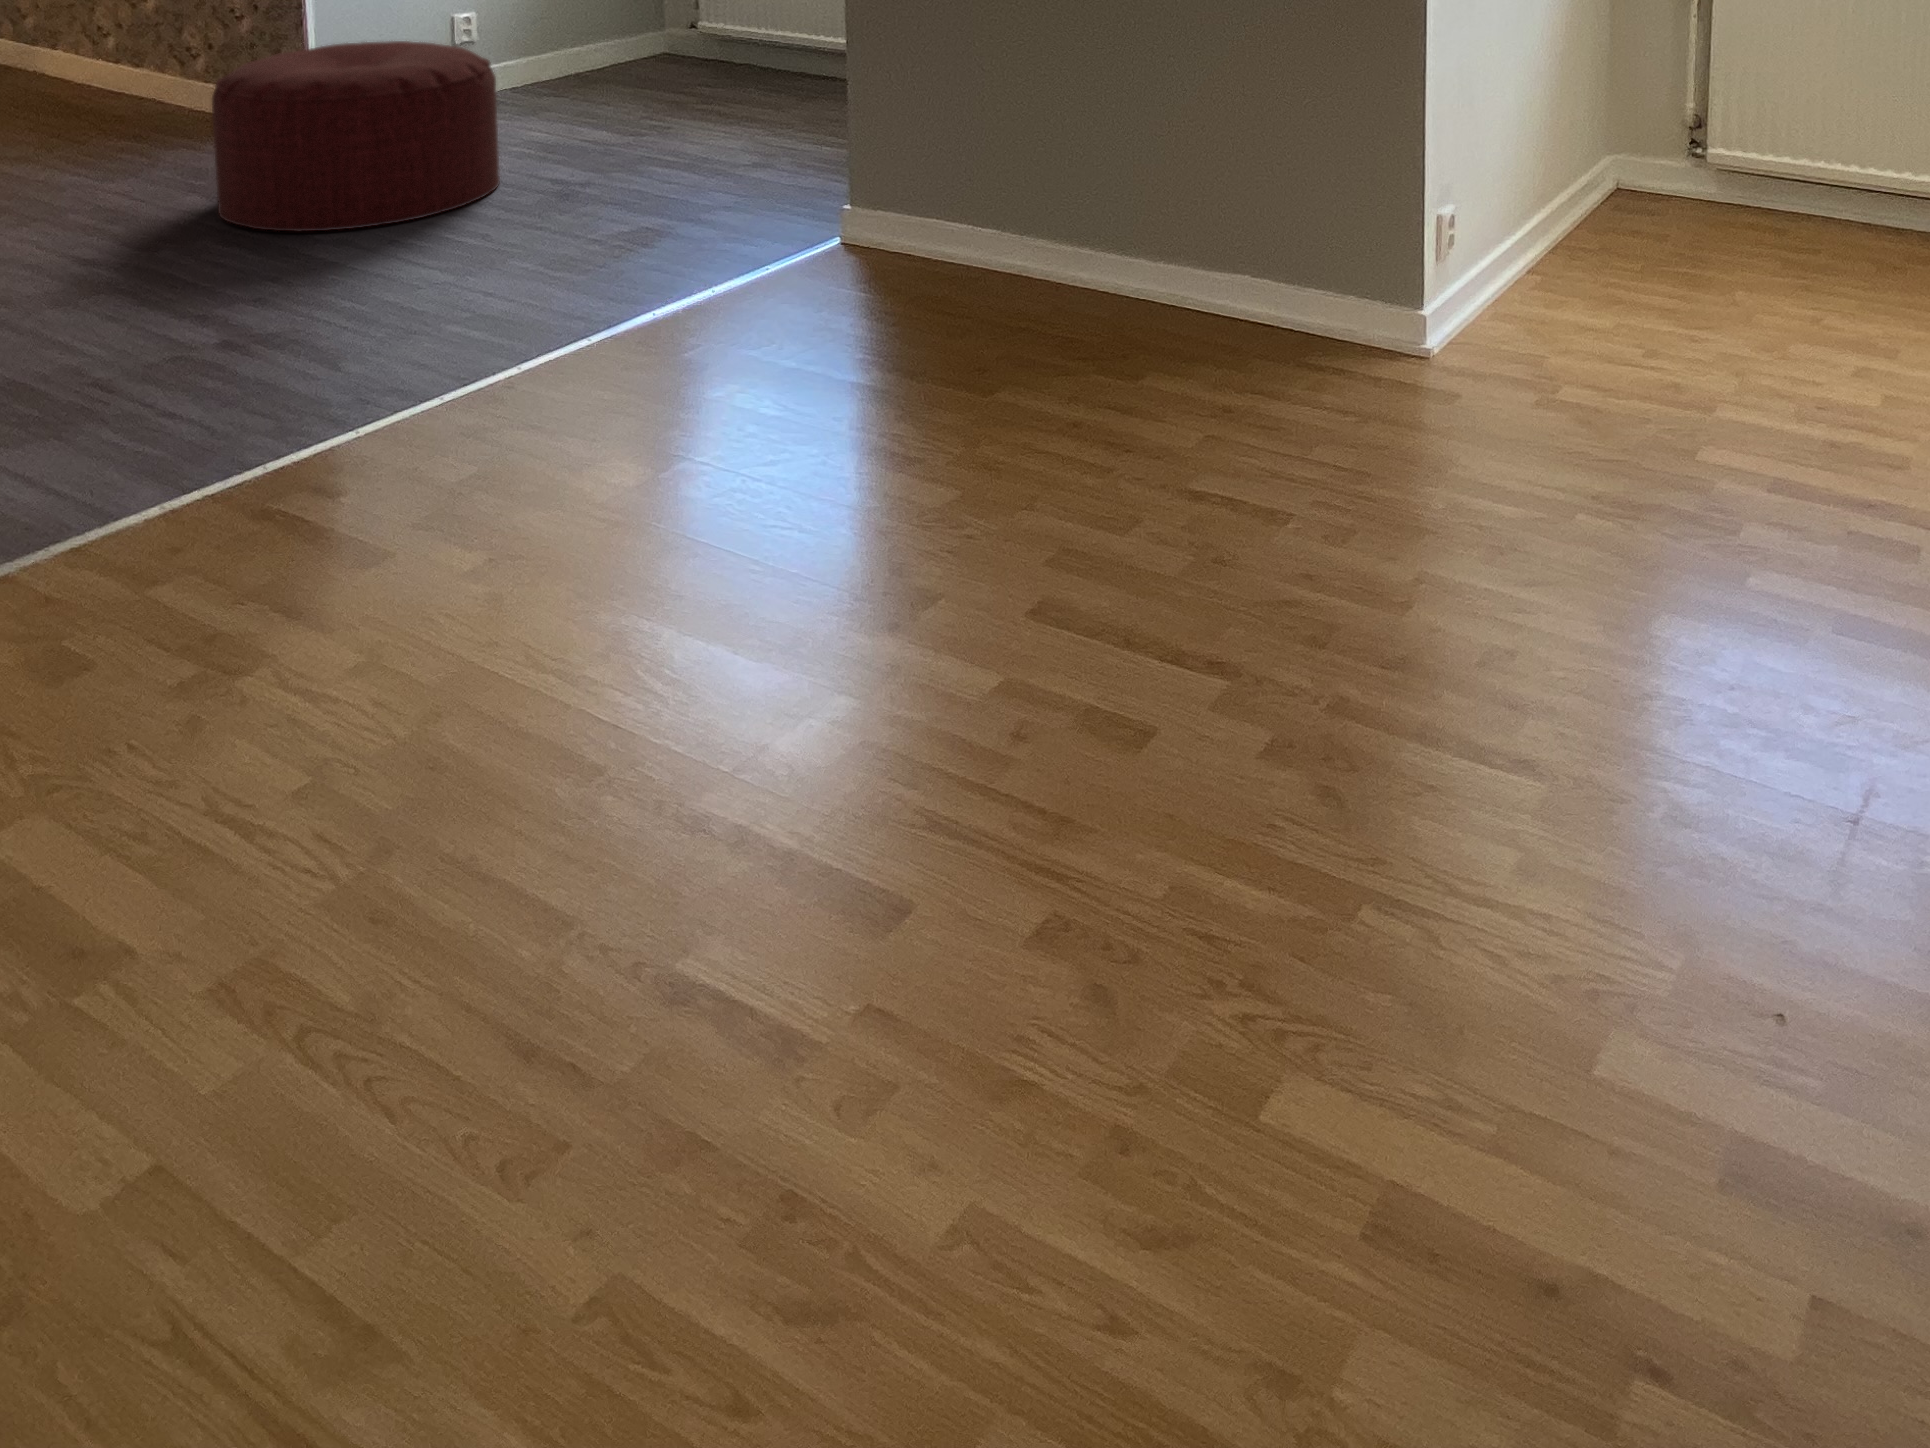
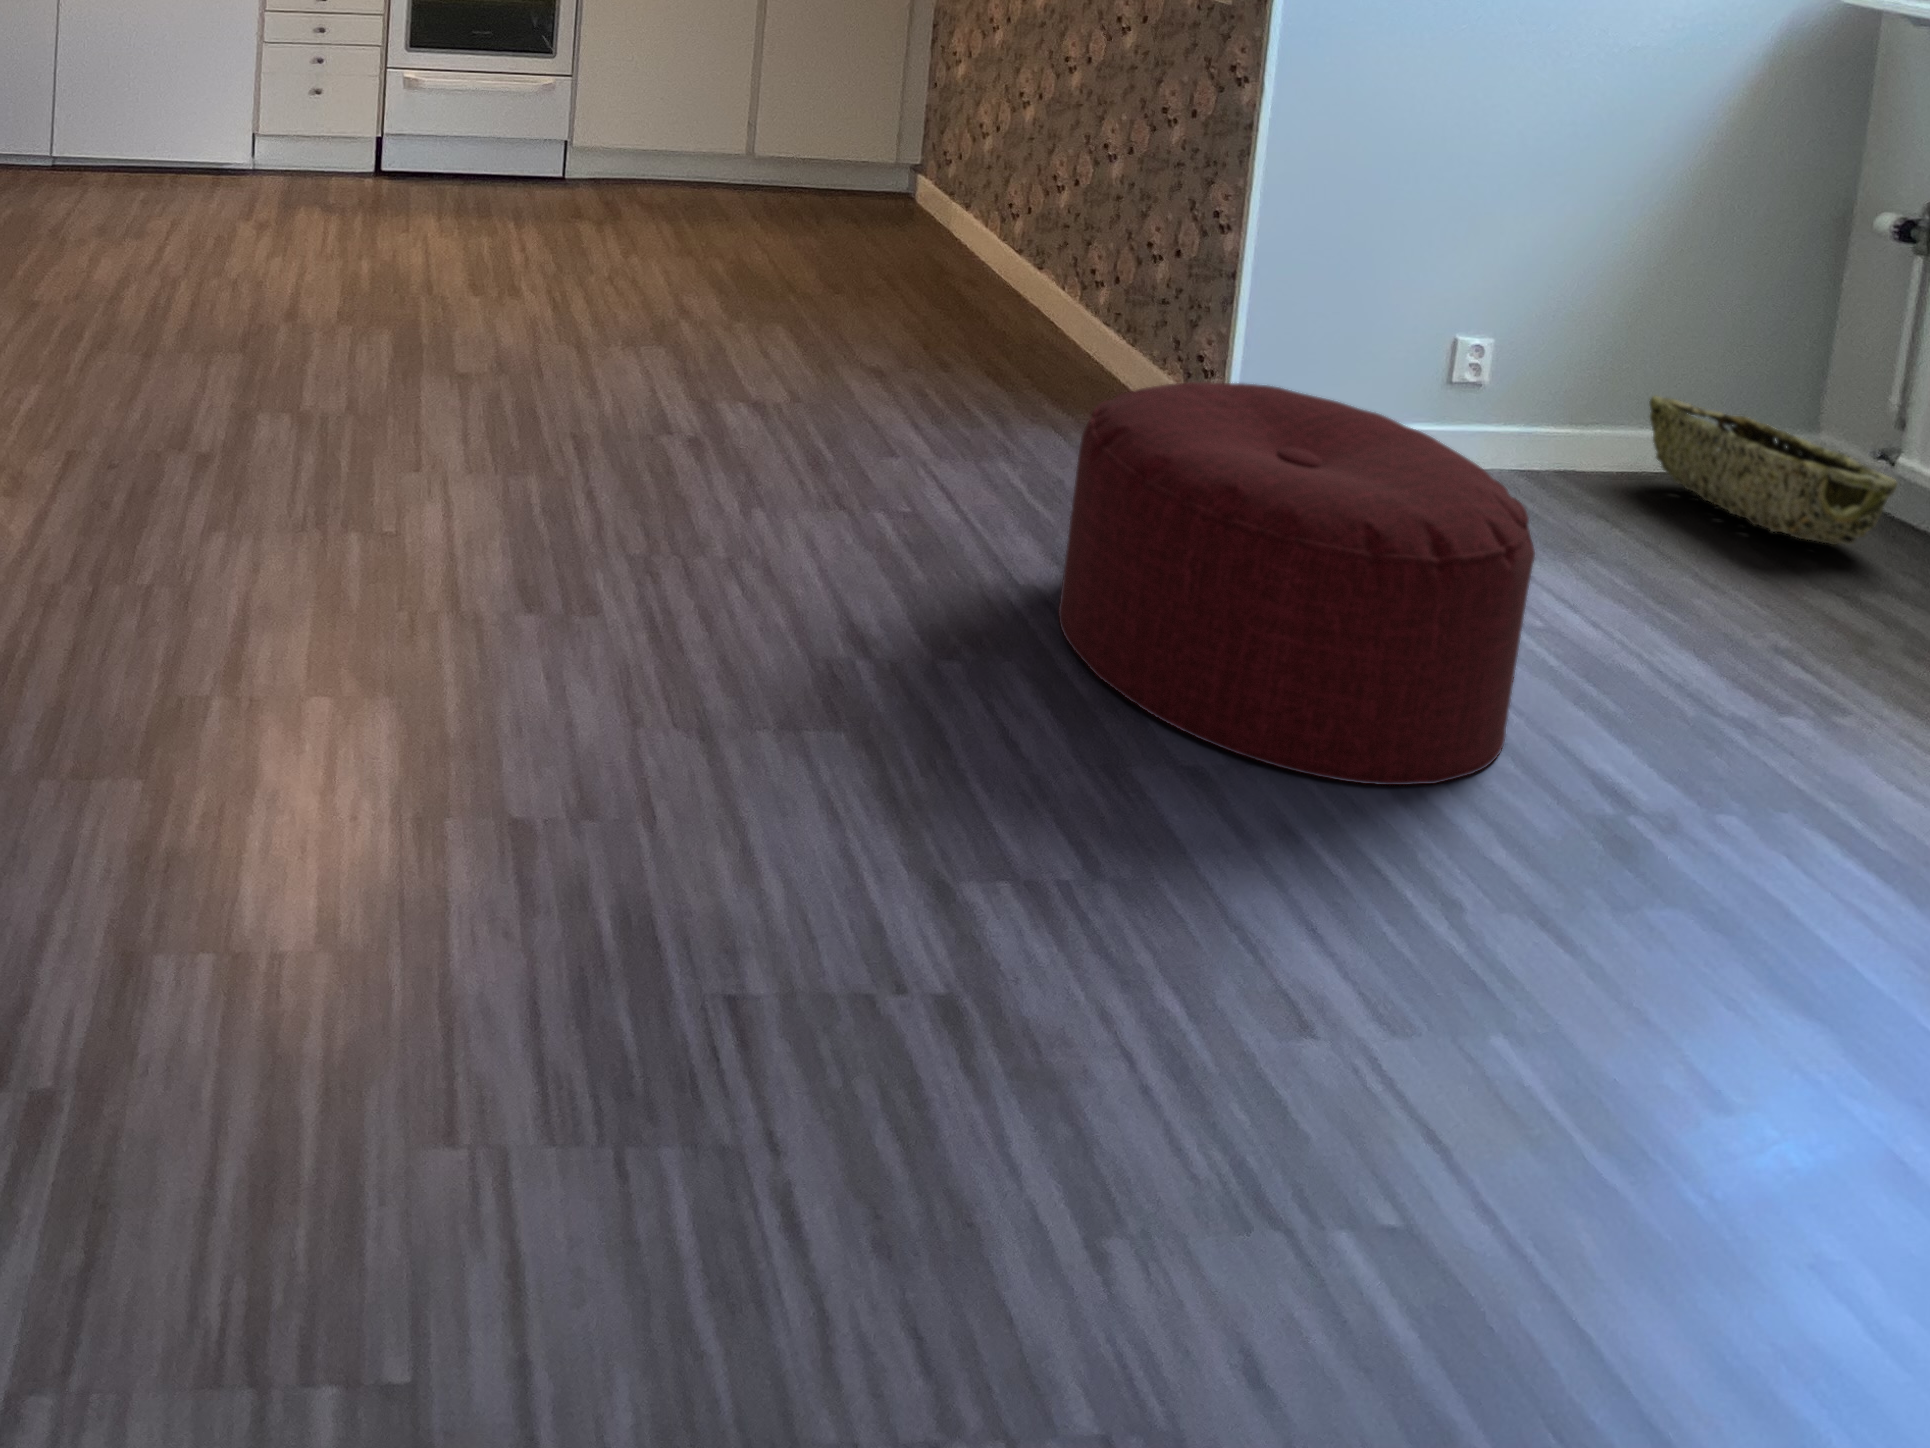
woven basket: none [572,24,693,77] -> present [1649,396,1897,545]

